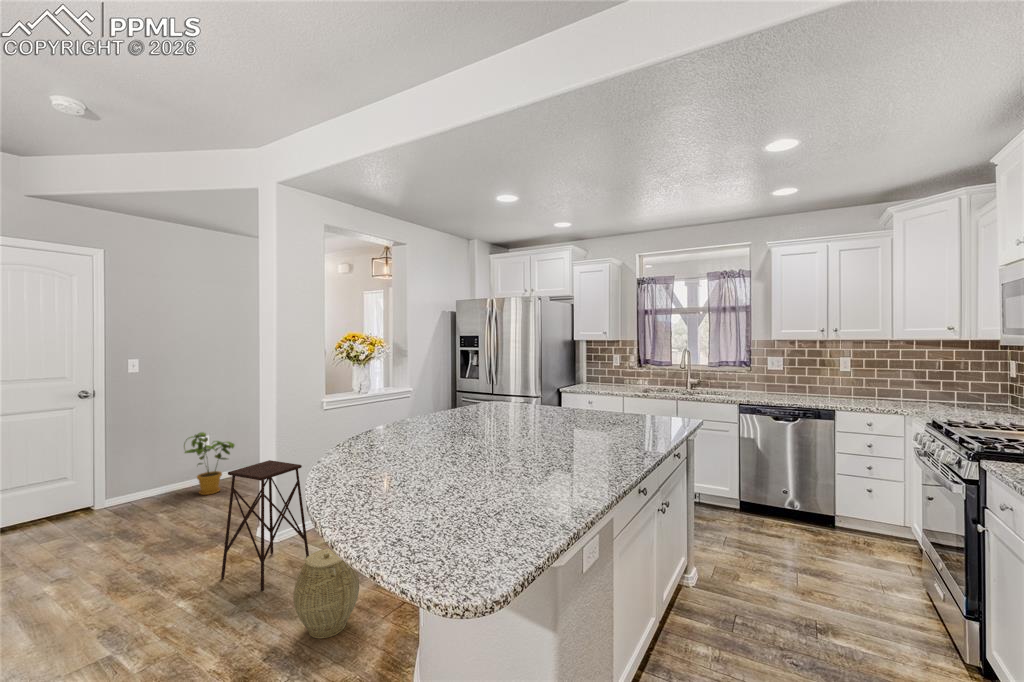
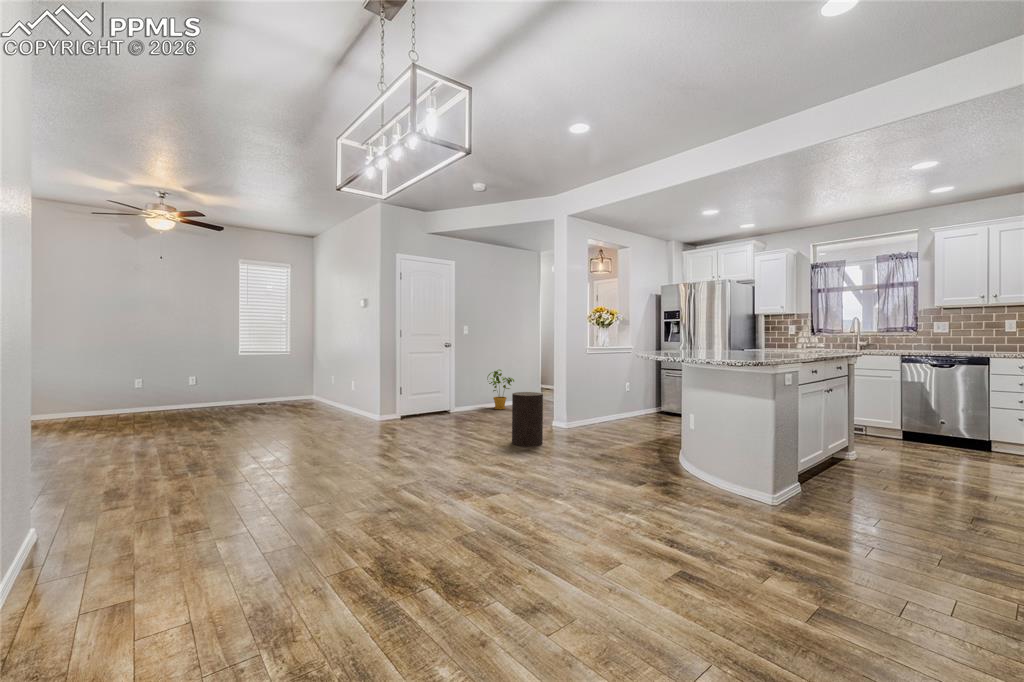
side table: present [221,460,309,591] -> none [547,374,591,438]
stool: none [91,525,173,660] -> present [512,392,543,446]
woven basket: present [293,548,359,639] -> none [605,408,638,450]

